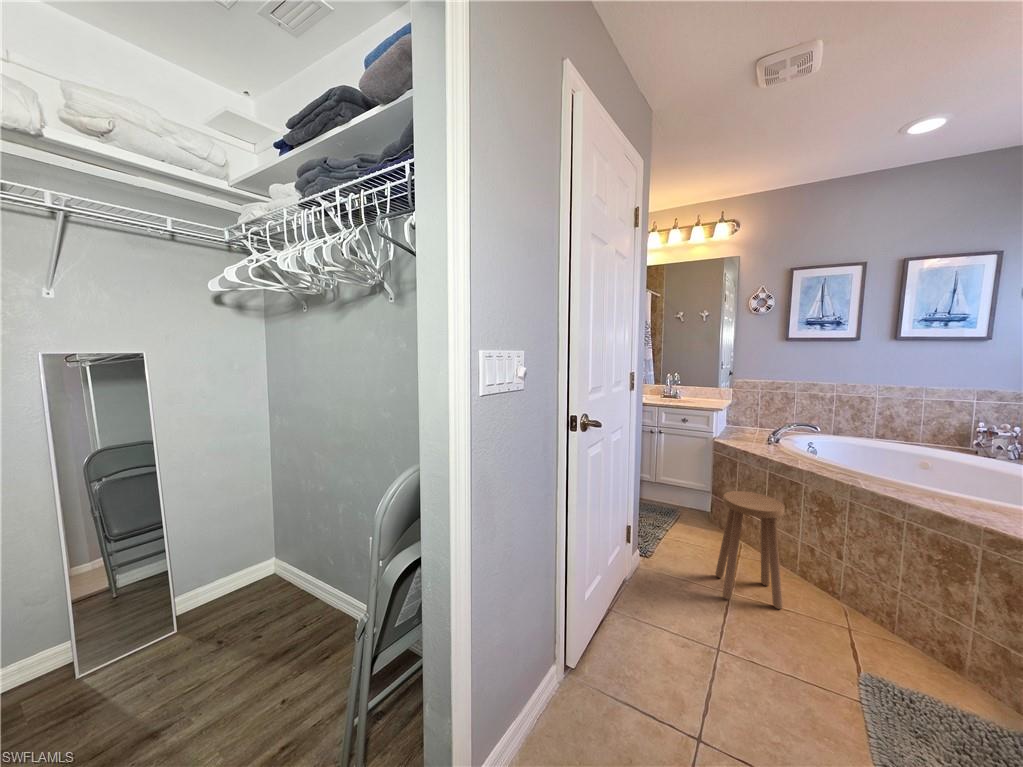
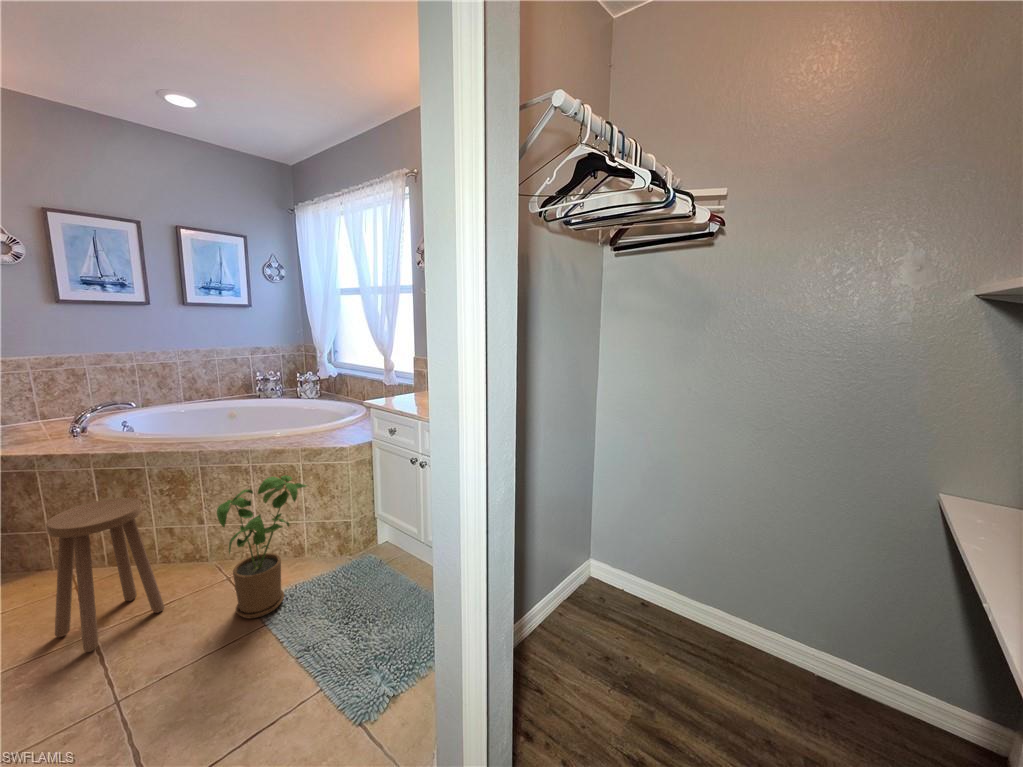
house plant: none [836,540,971,697] -> present [217,475,307,618]

